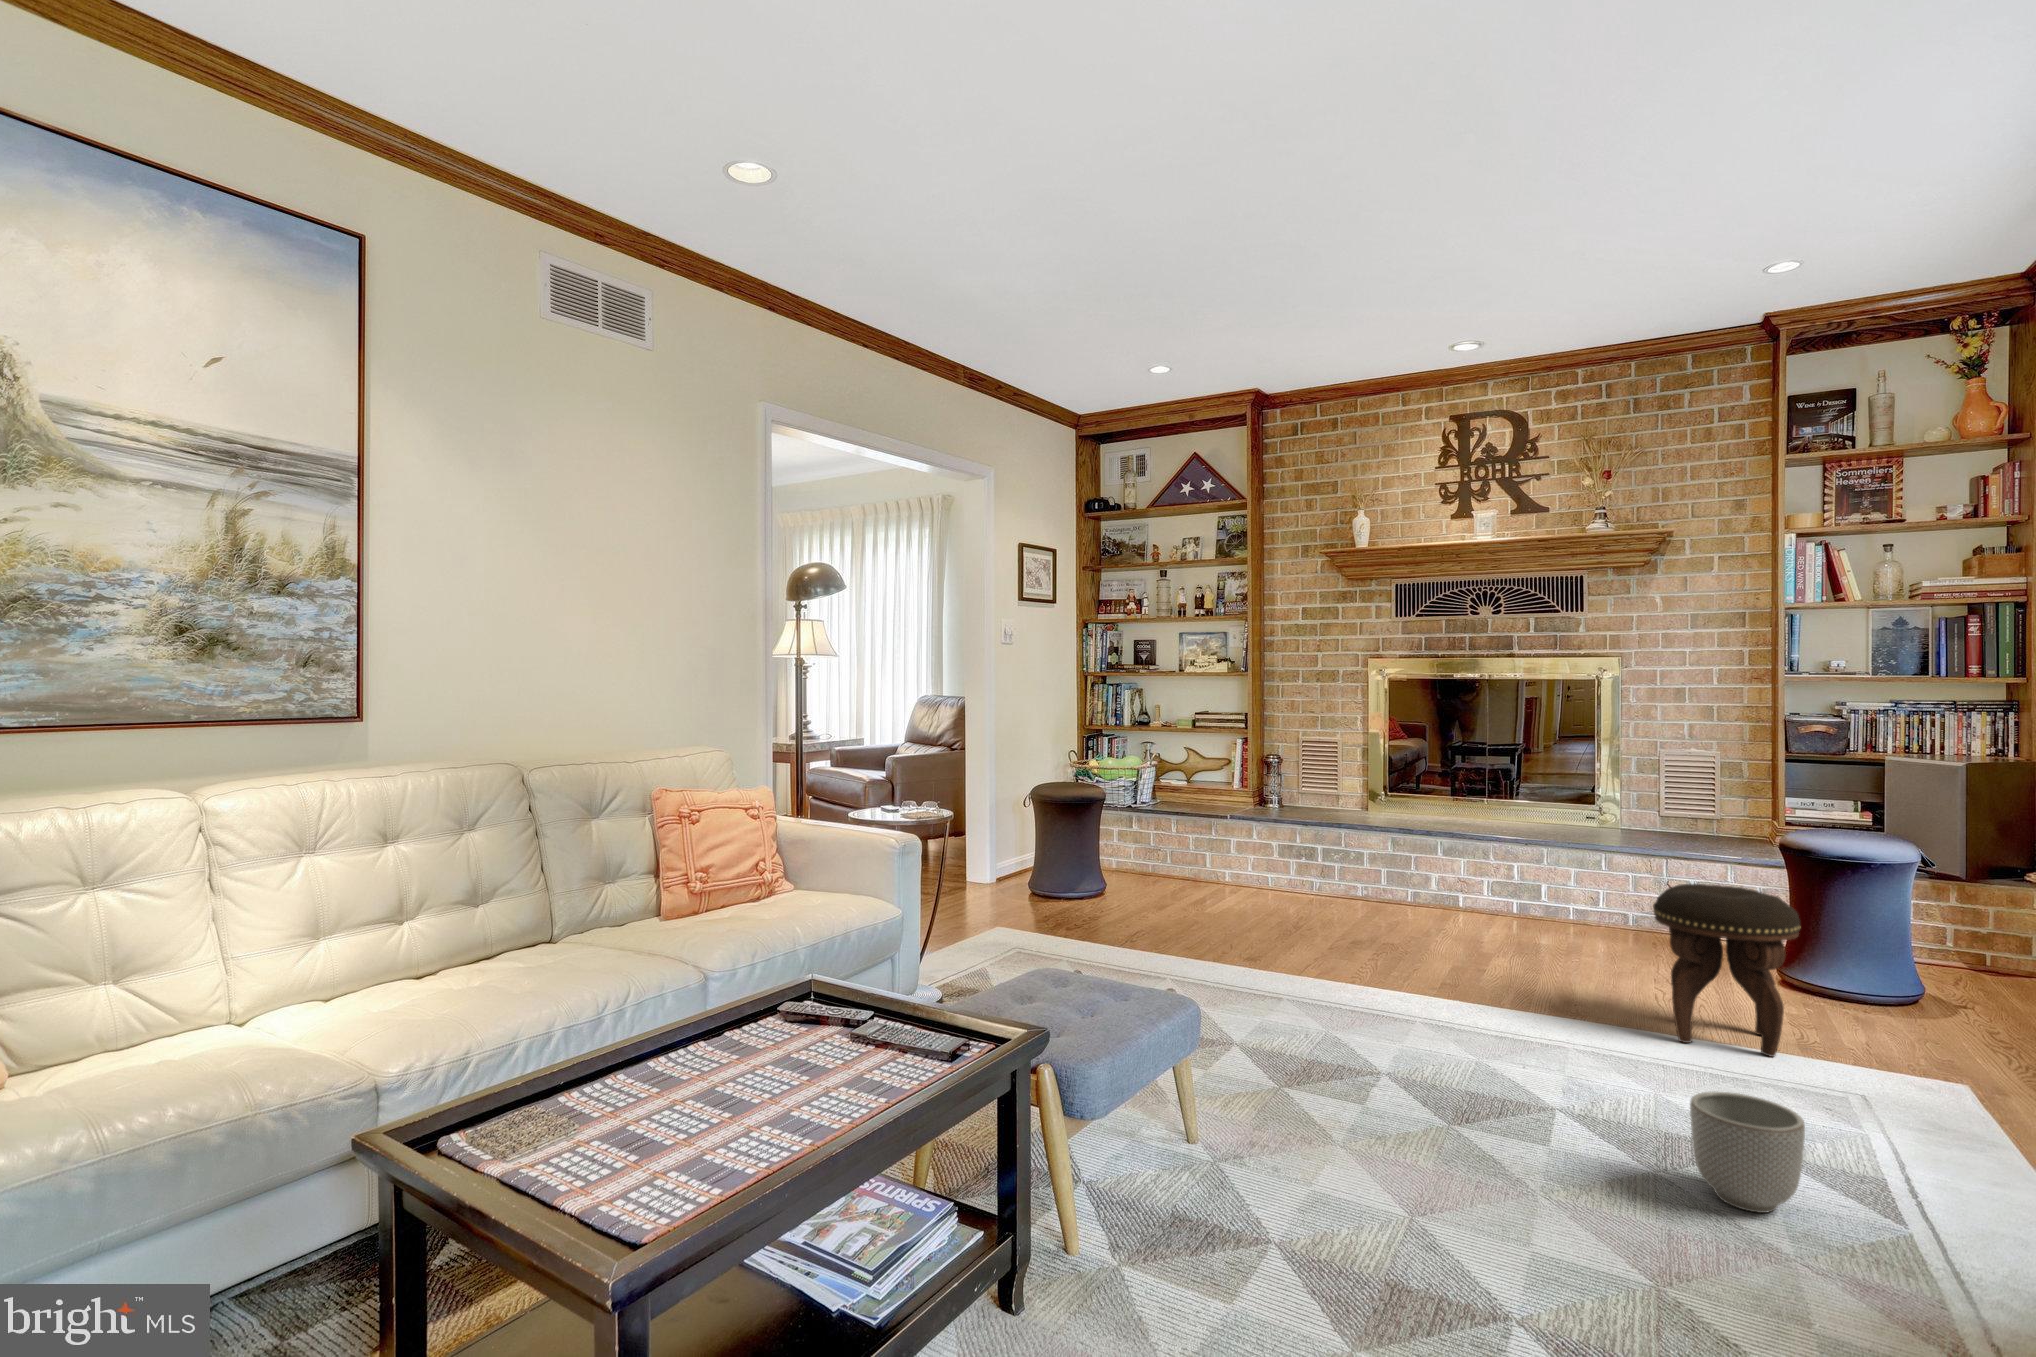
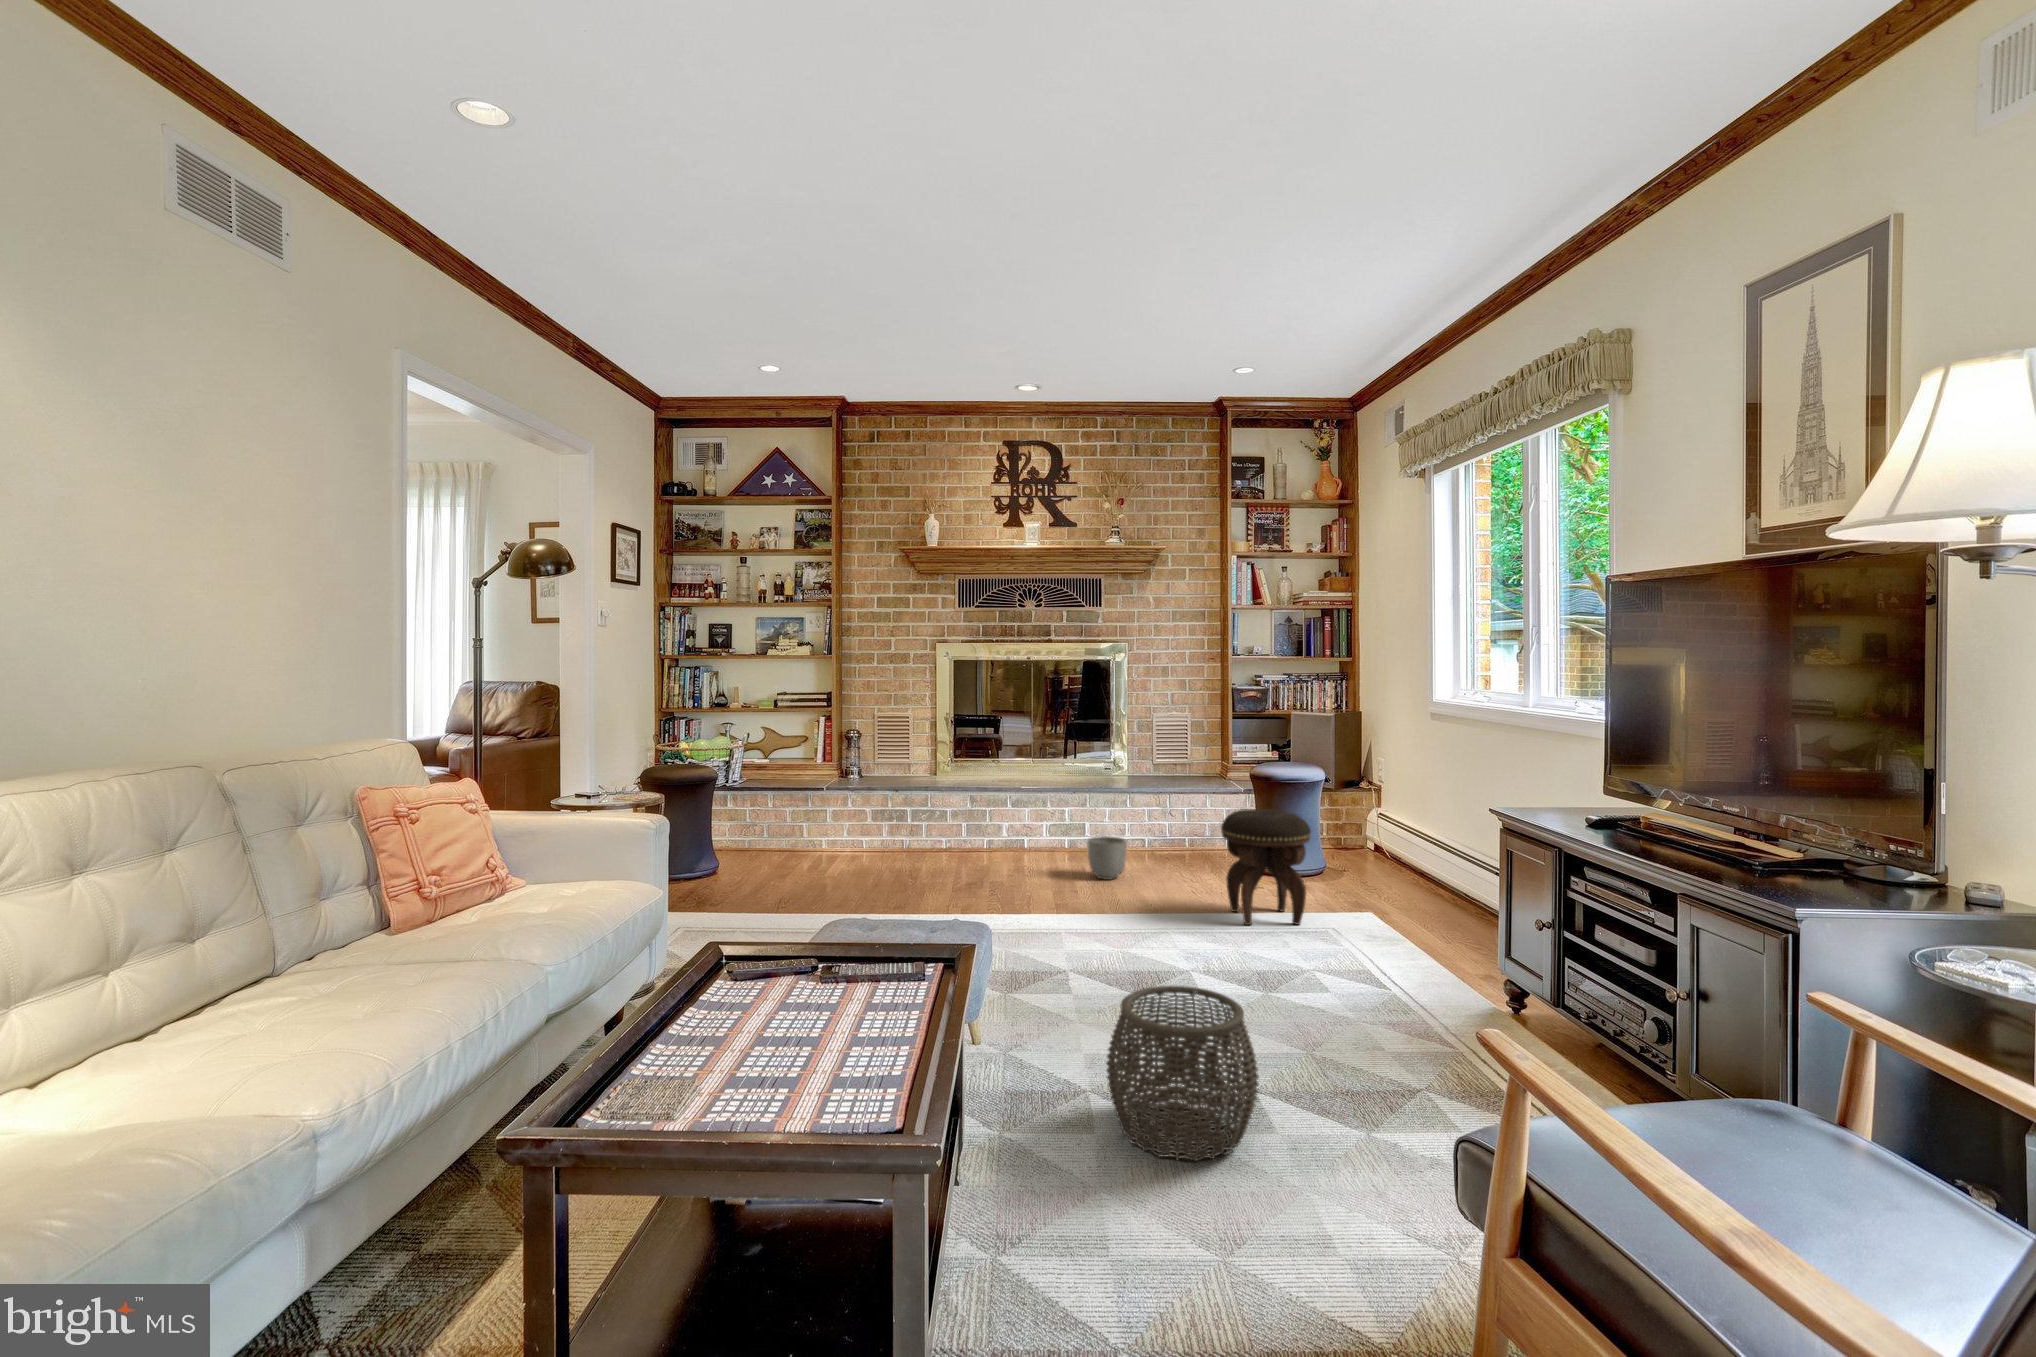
woven basket: none [1228,1060,1417,1278] -> present [1106,986,1259,1161]
planter: present [1690,1092,1805,1213] -> present [1087,836,1127,880]

